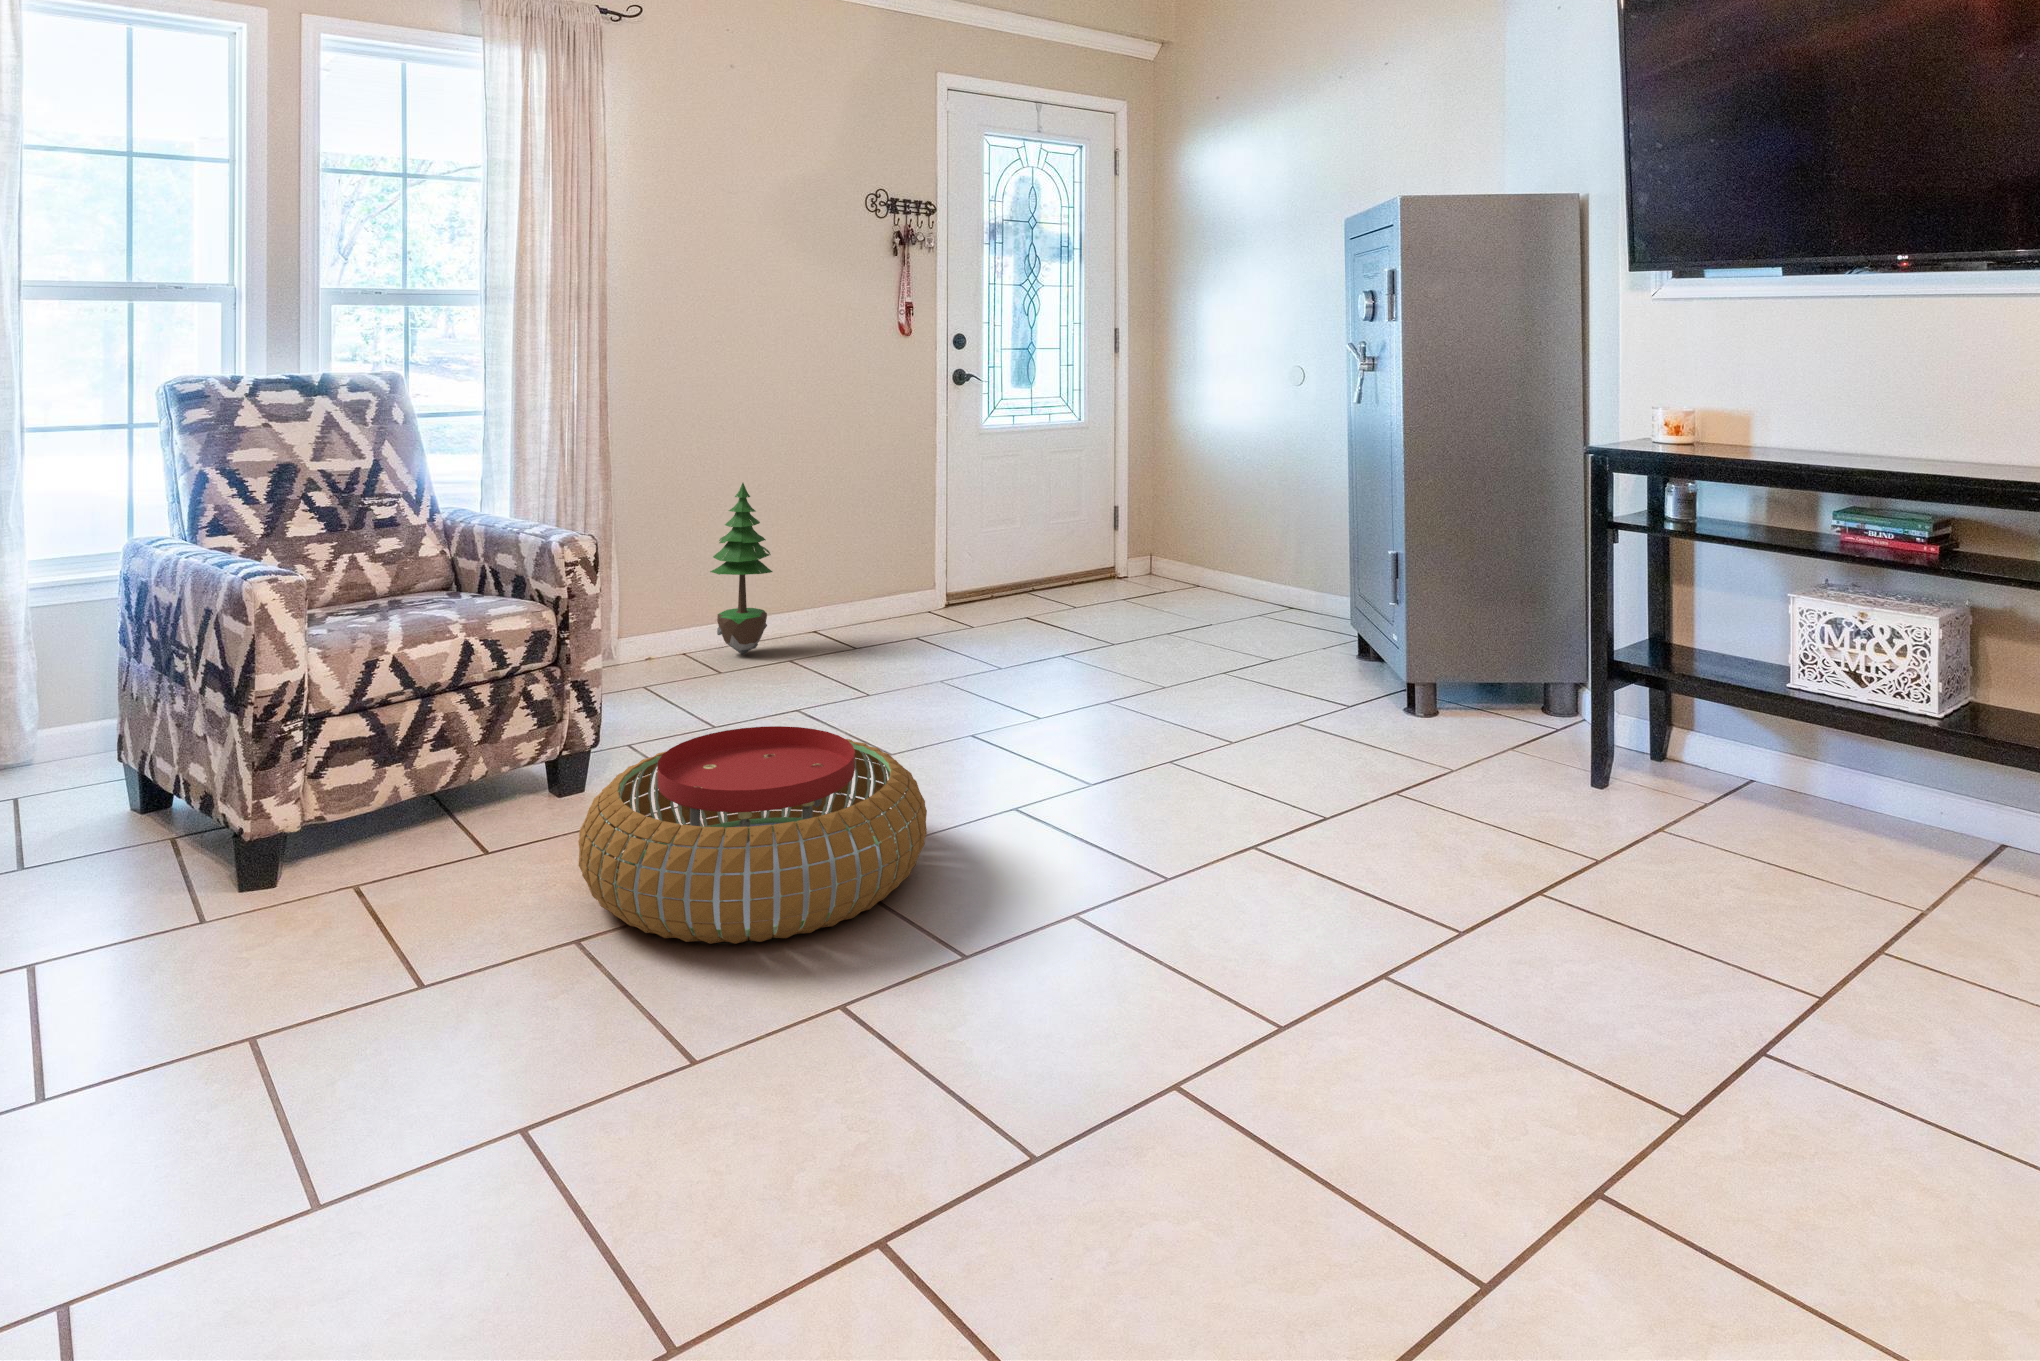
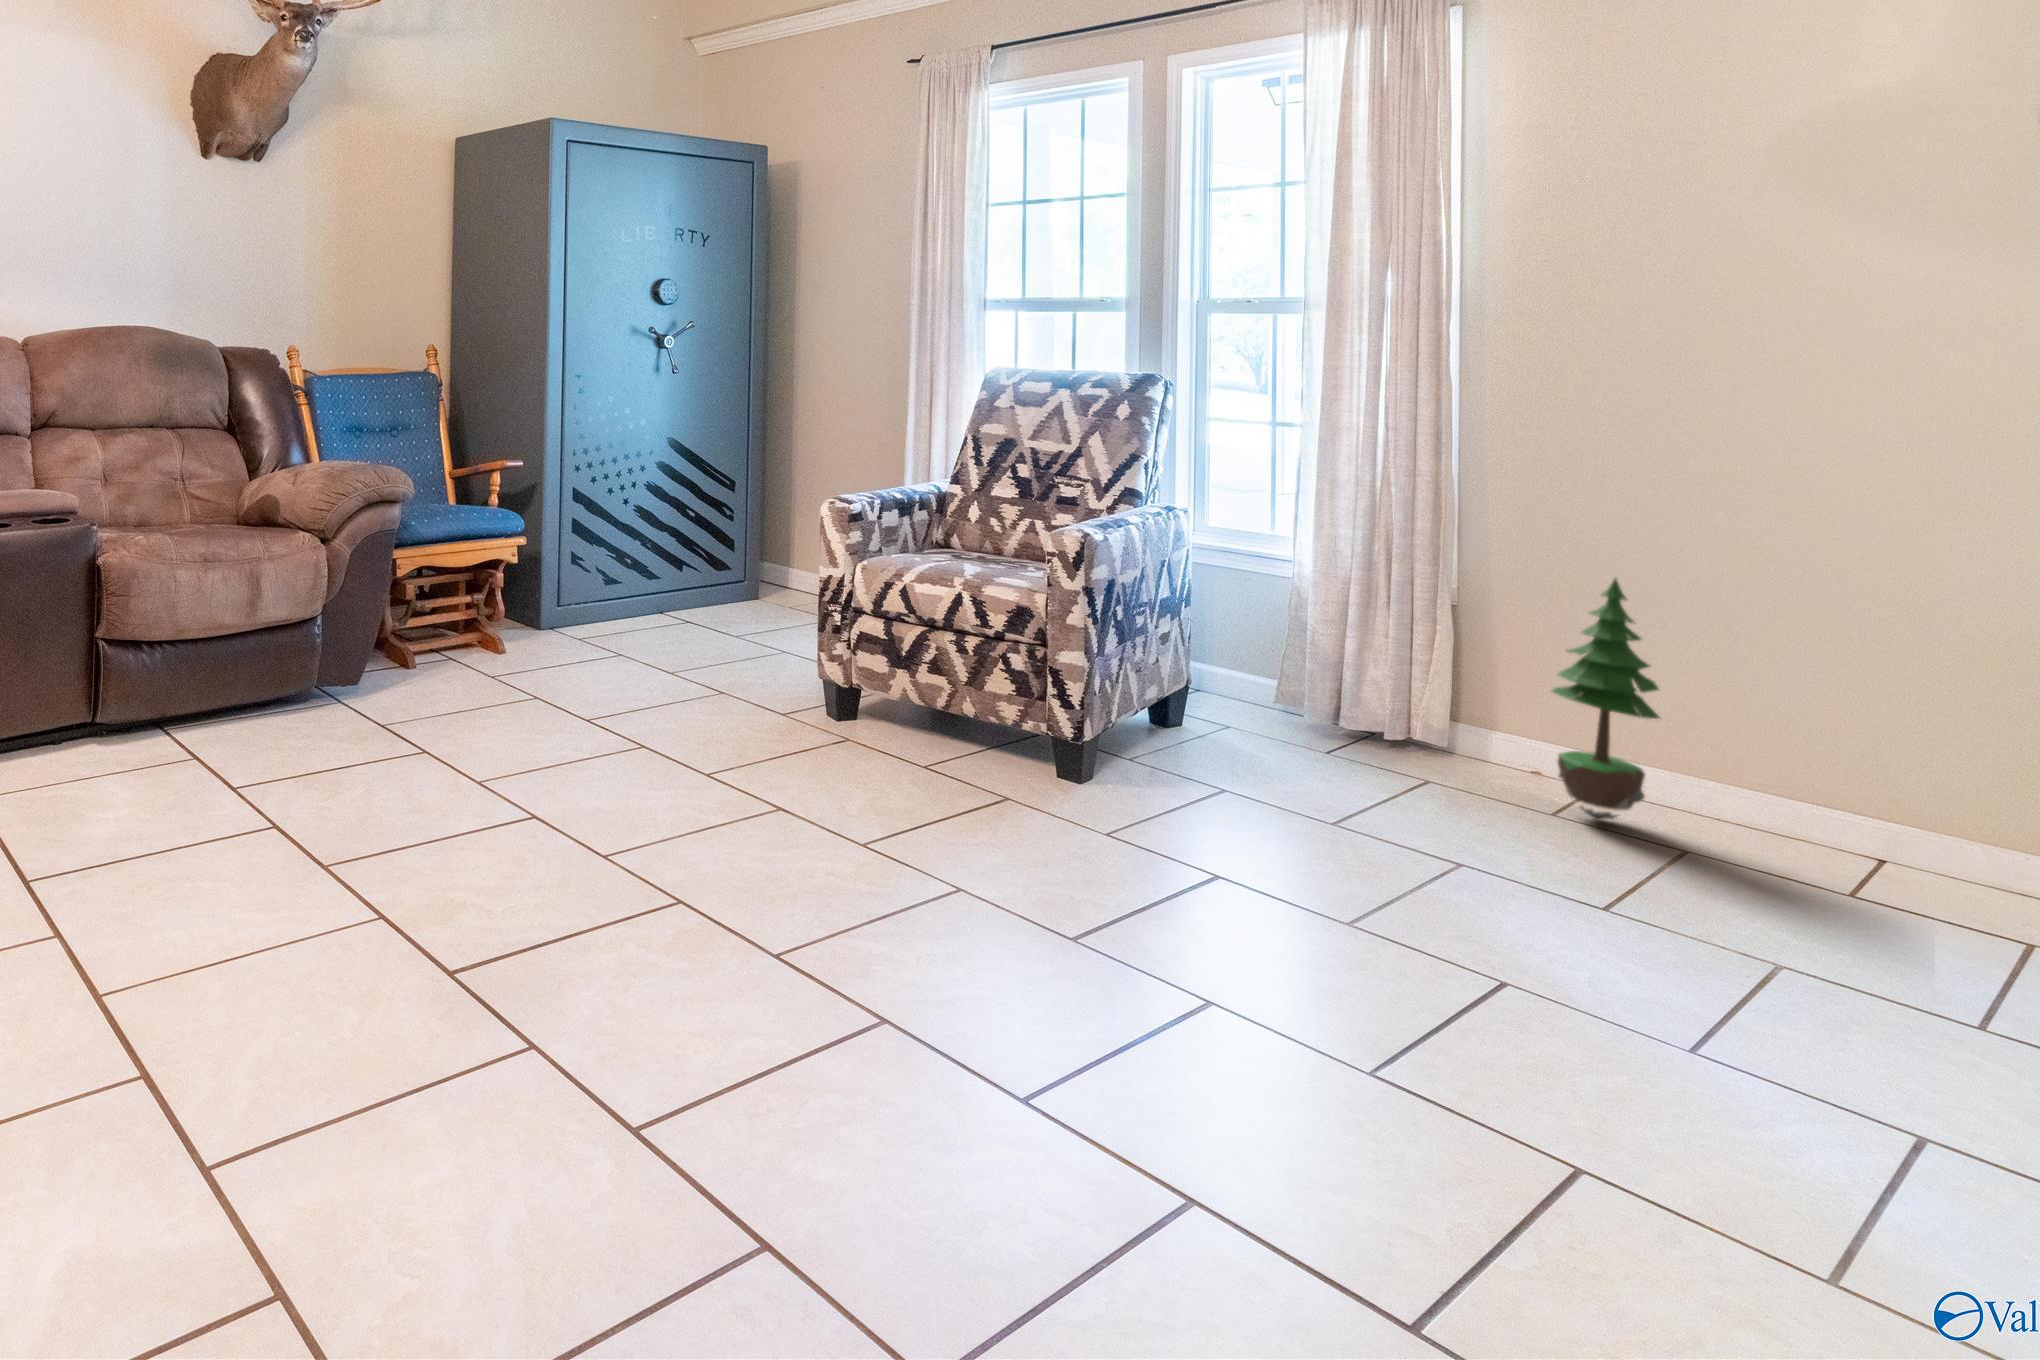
pouf: present [579,726,927,944] -> none [749,713,1104,934]

